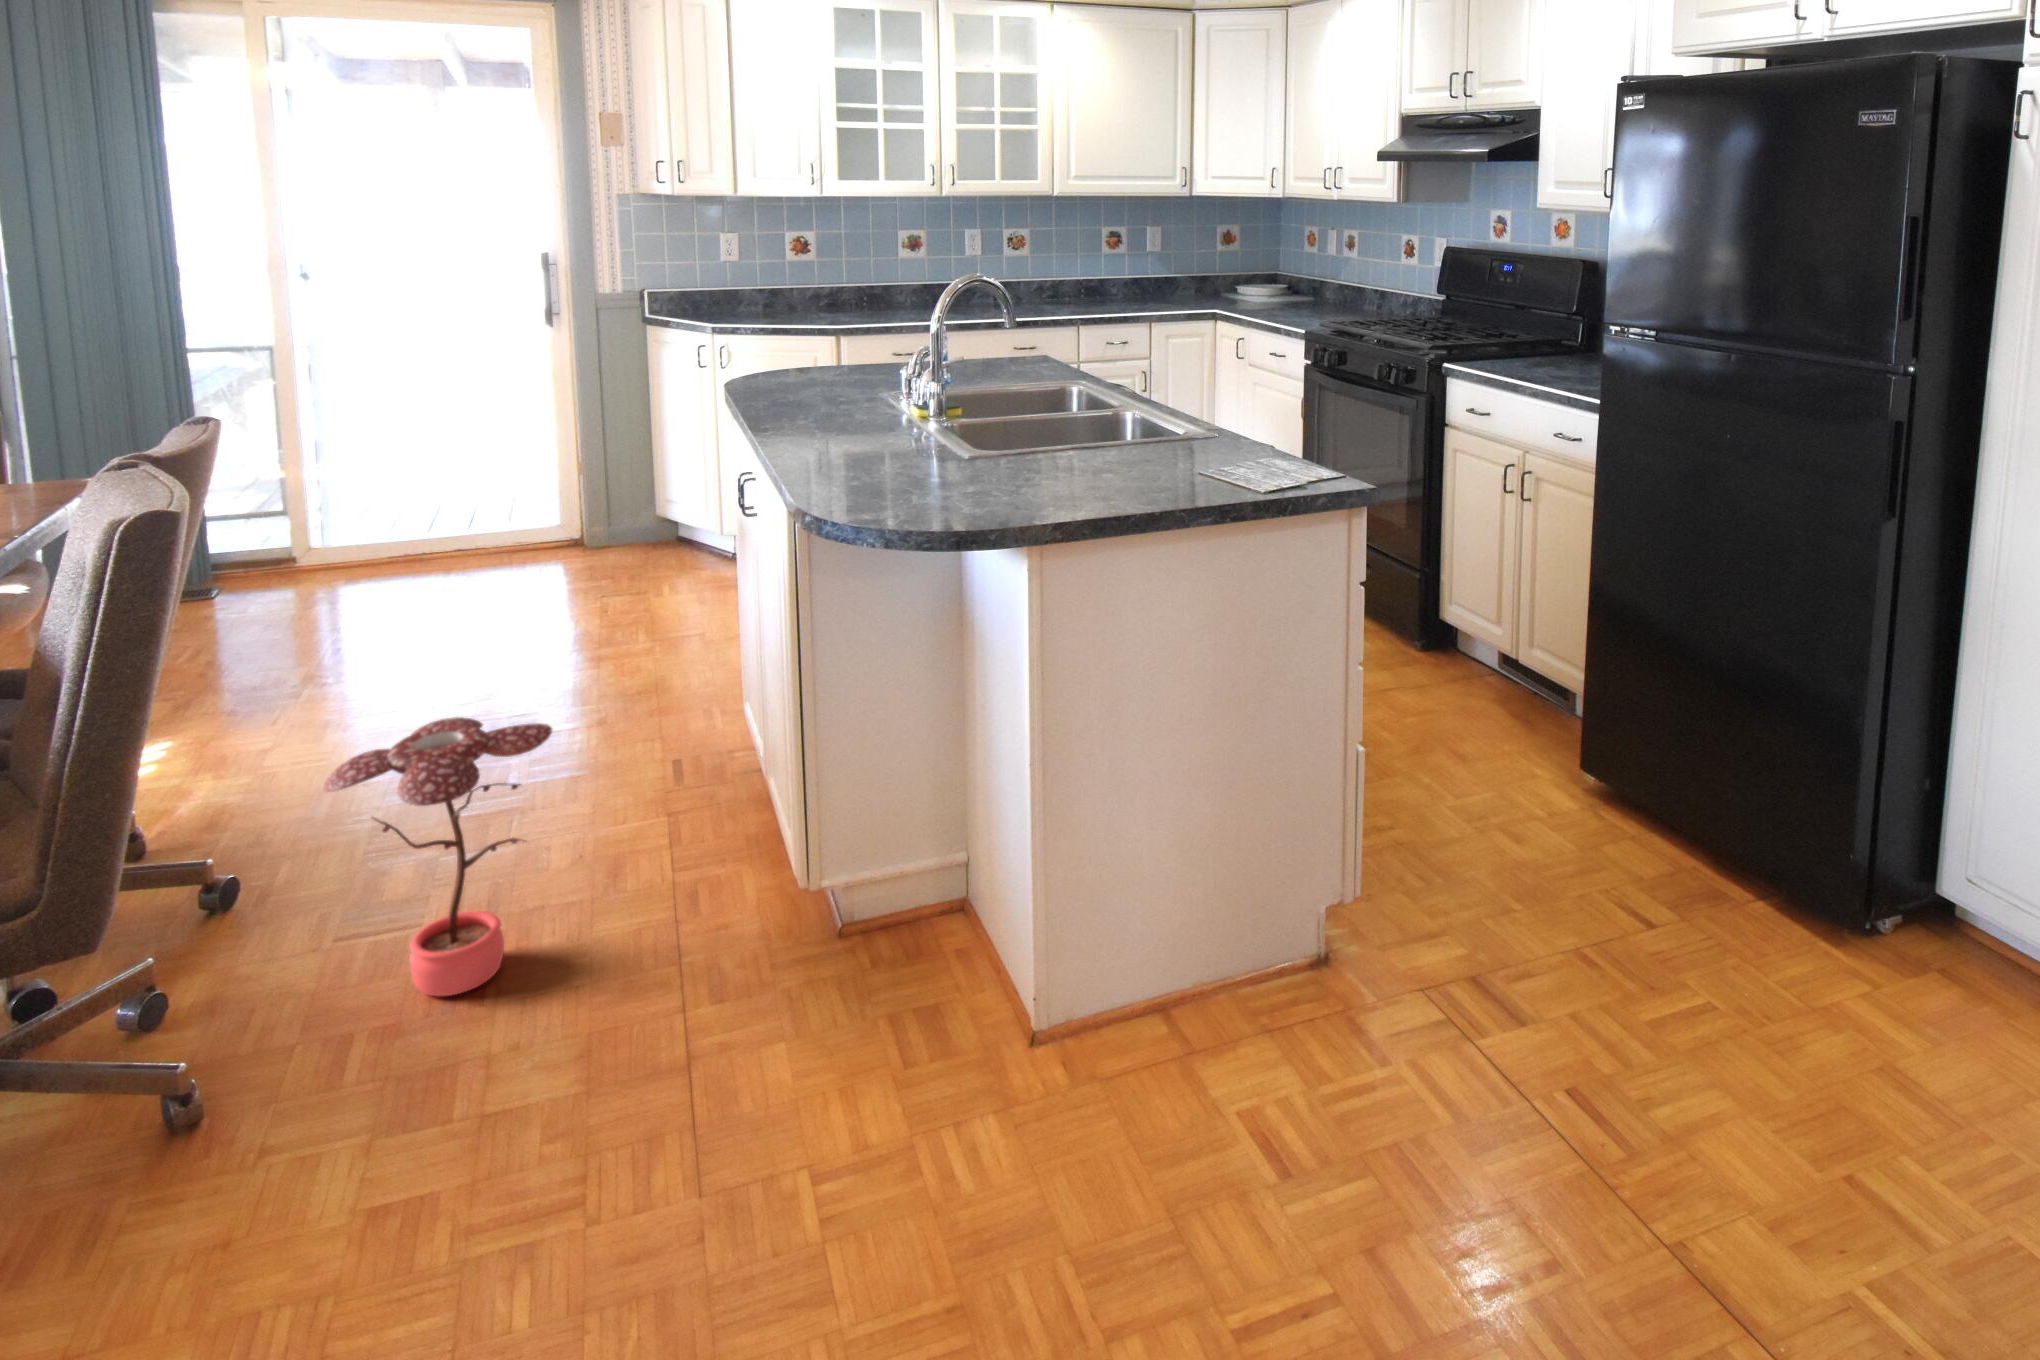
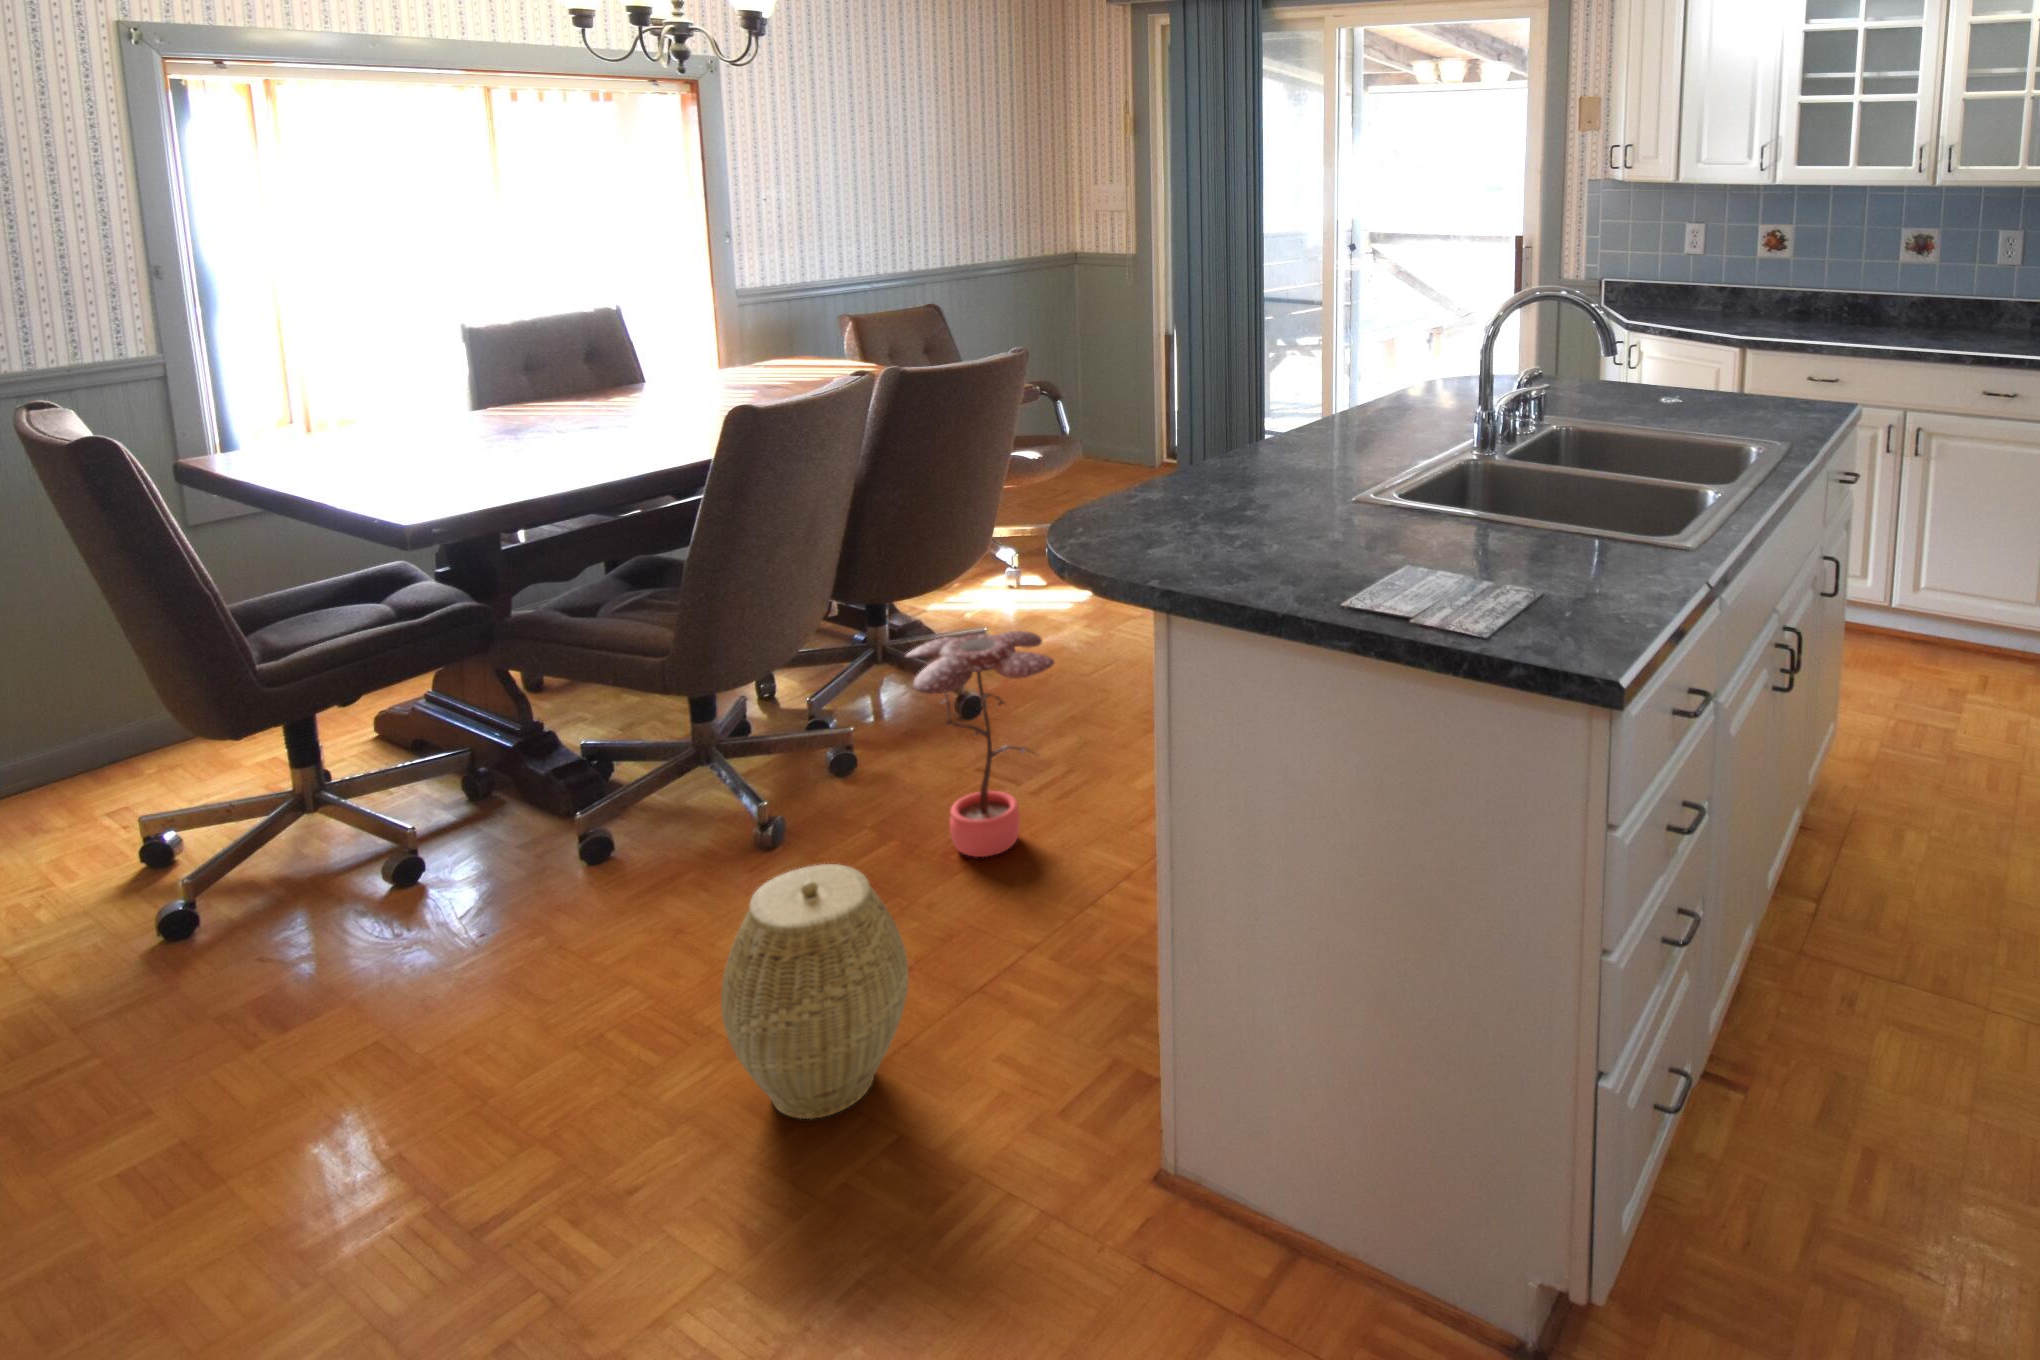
woven basket: none [530,950,751,1249] -> present [721,864,909,1119]

